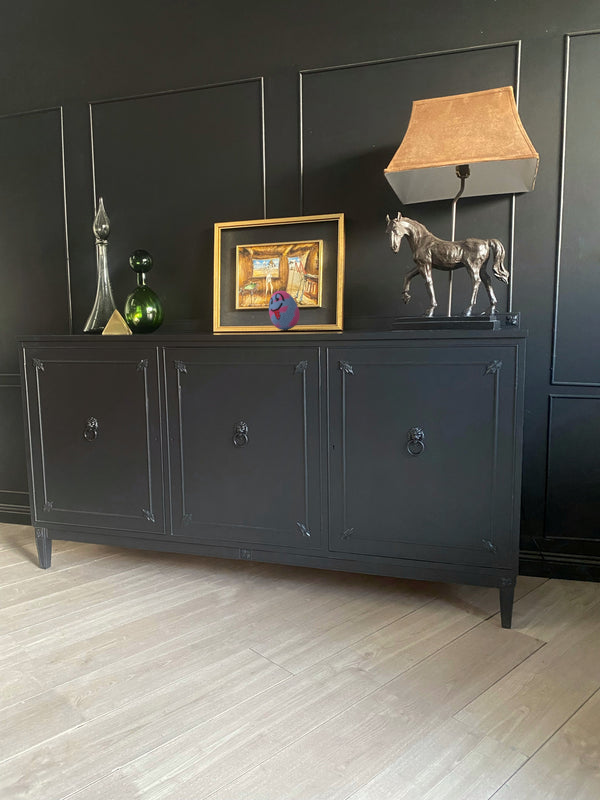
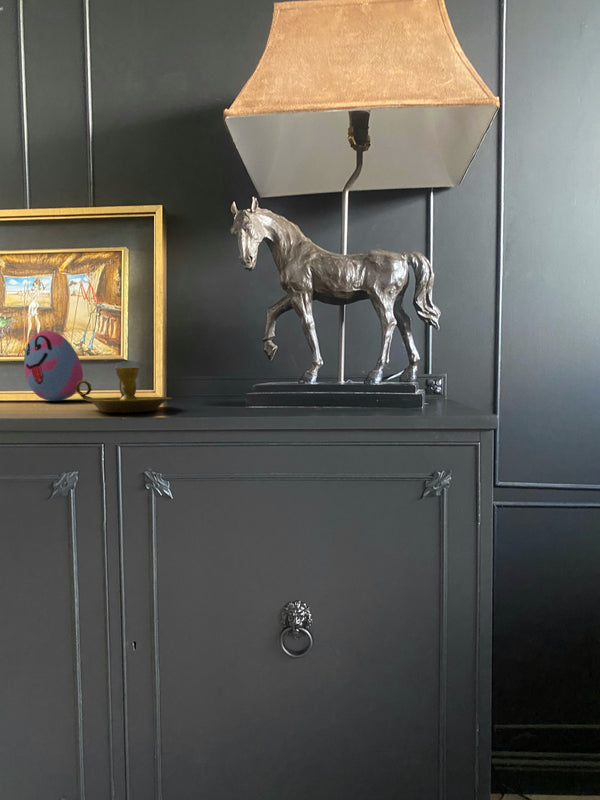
candlestick: none [301,309,353,333] -> present [76,368,173,412]

